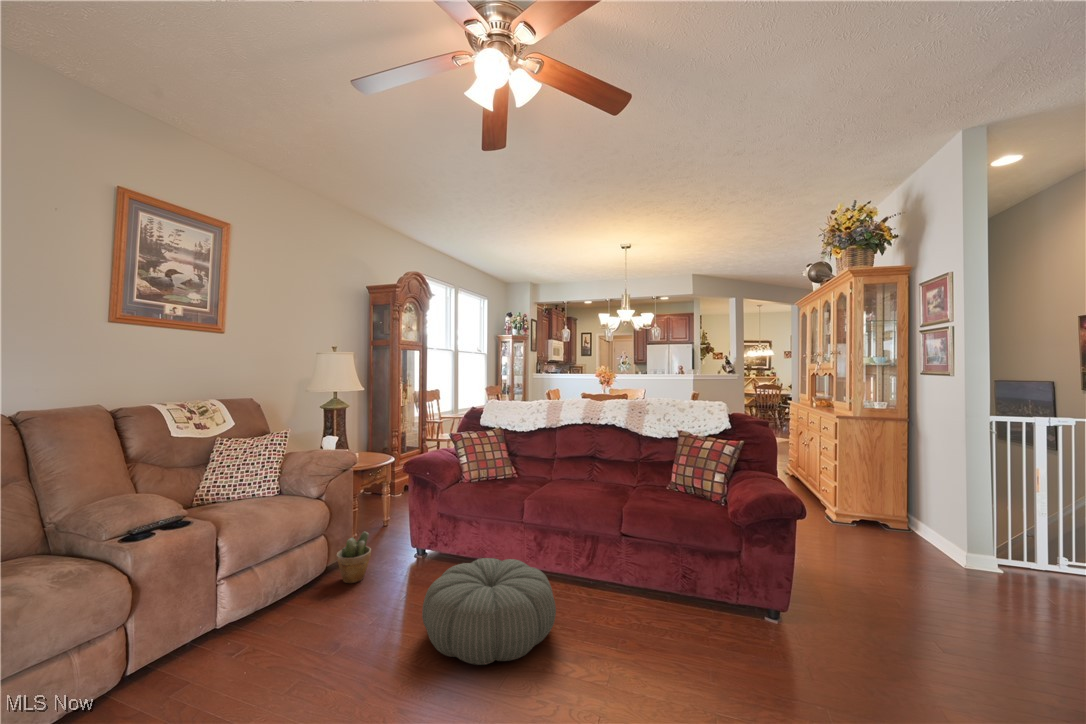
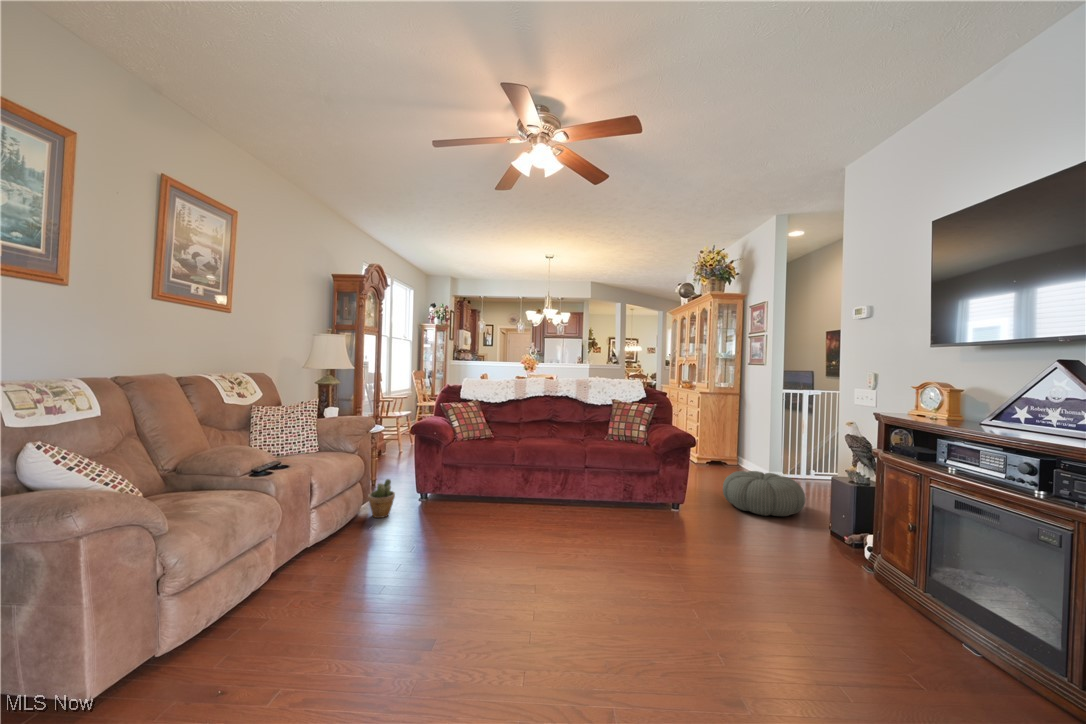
pouf: present [422,558,556,665] -> present [723,471,805,516]

